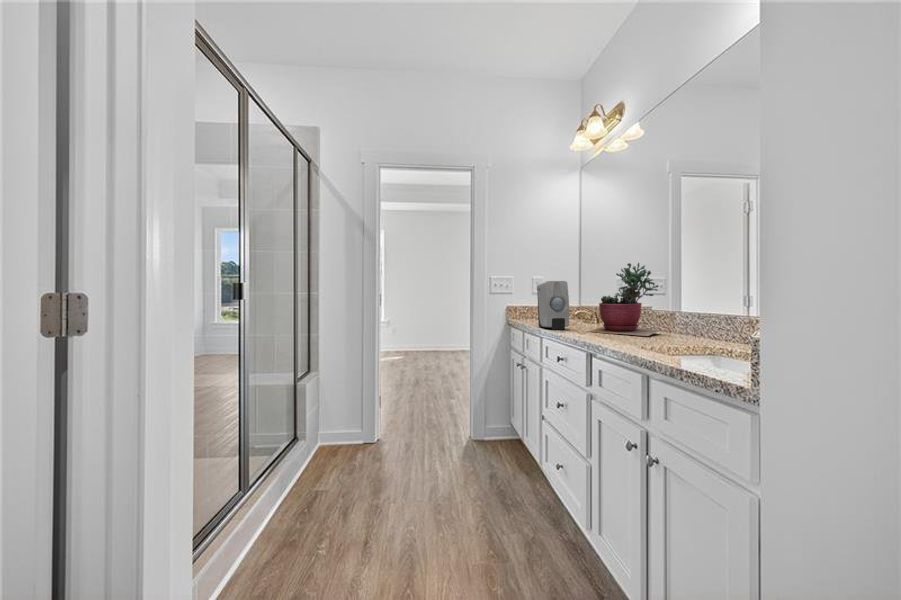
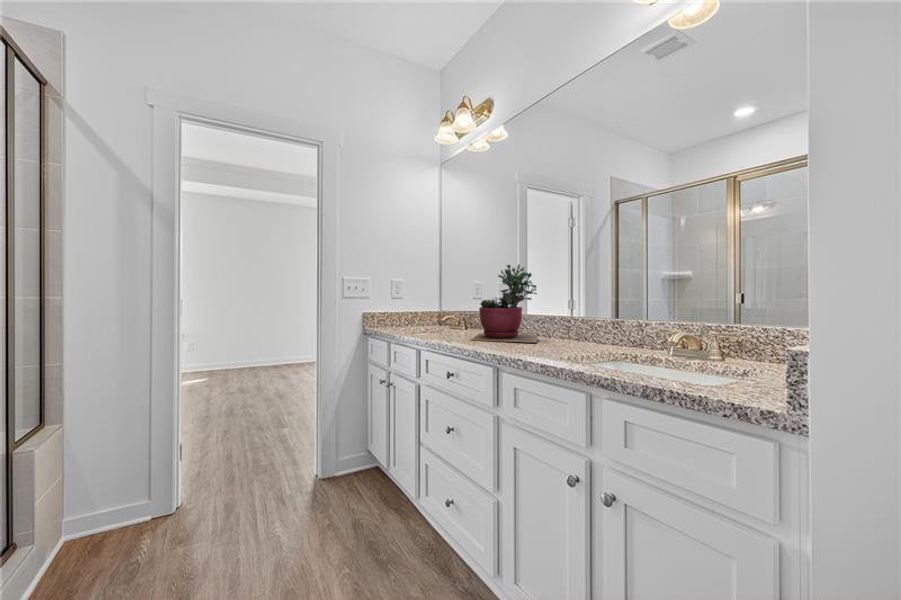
soap dispenser: present [537,281,569,329] -> none [409,282,449,339]

